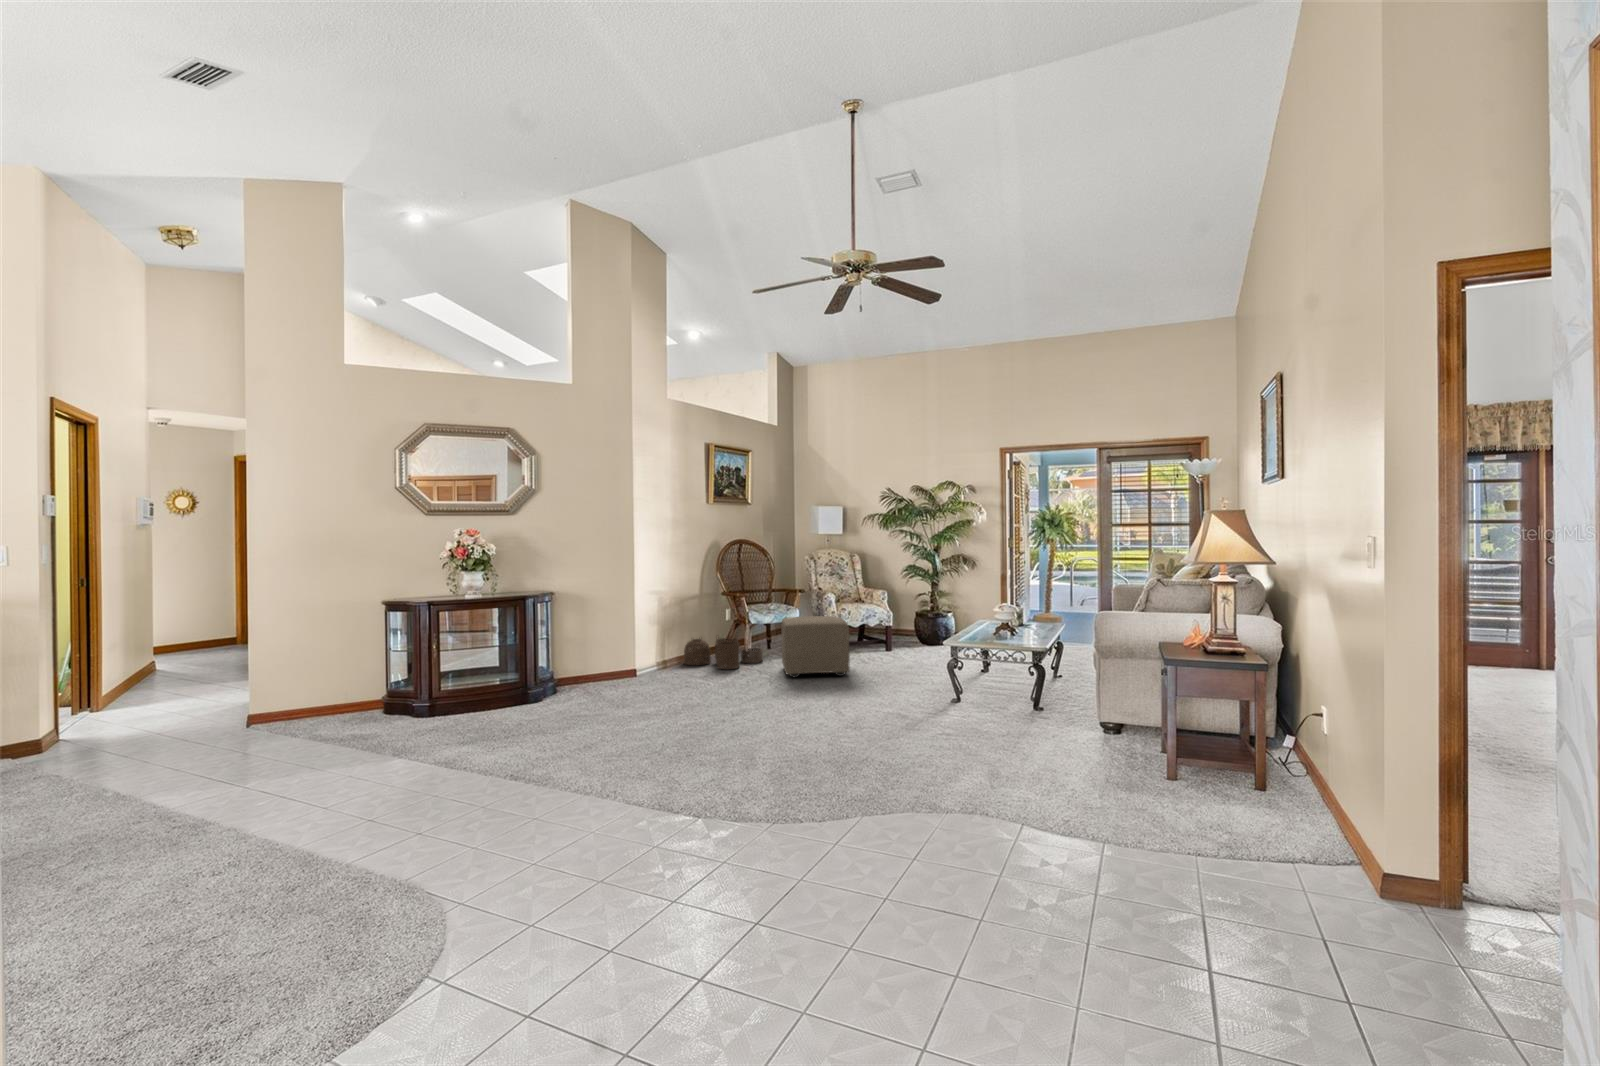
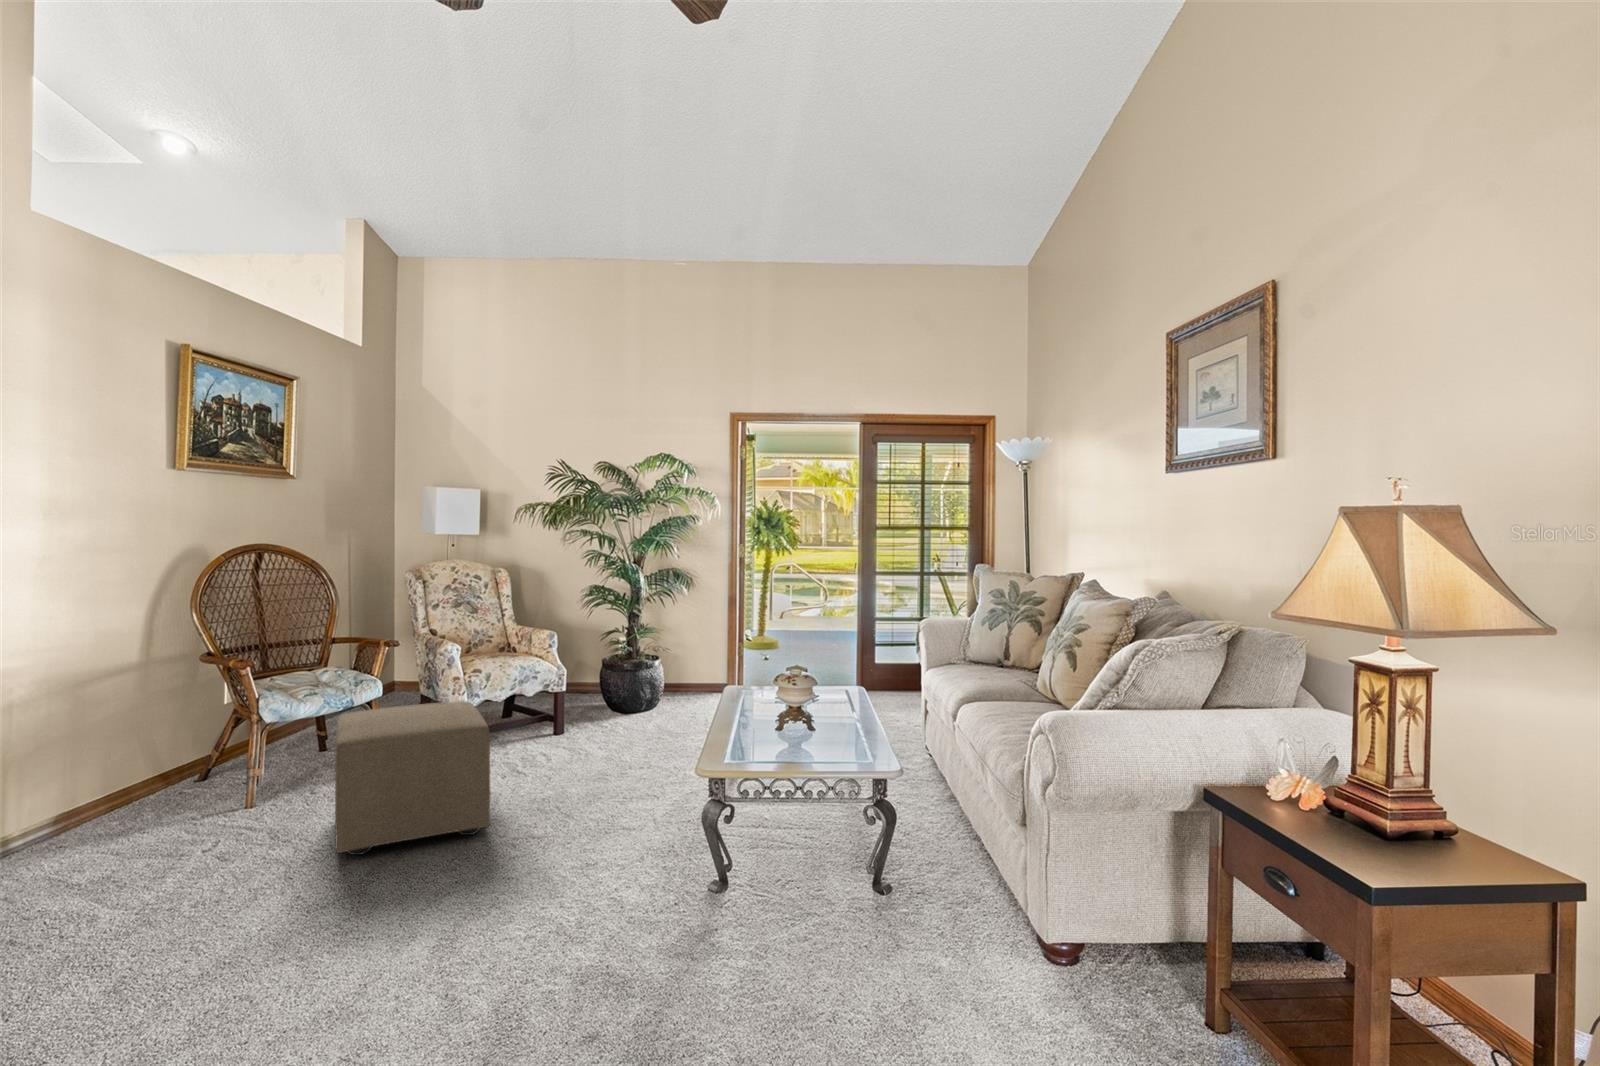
woven basket: present [684,637,763,669] -> none [78,755,296,843]

